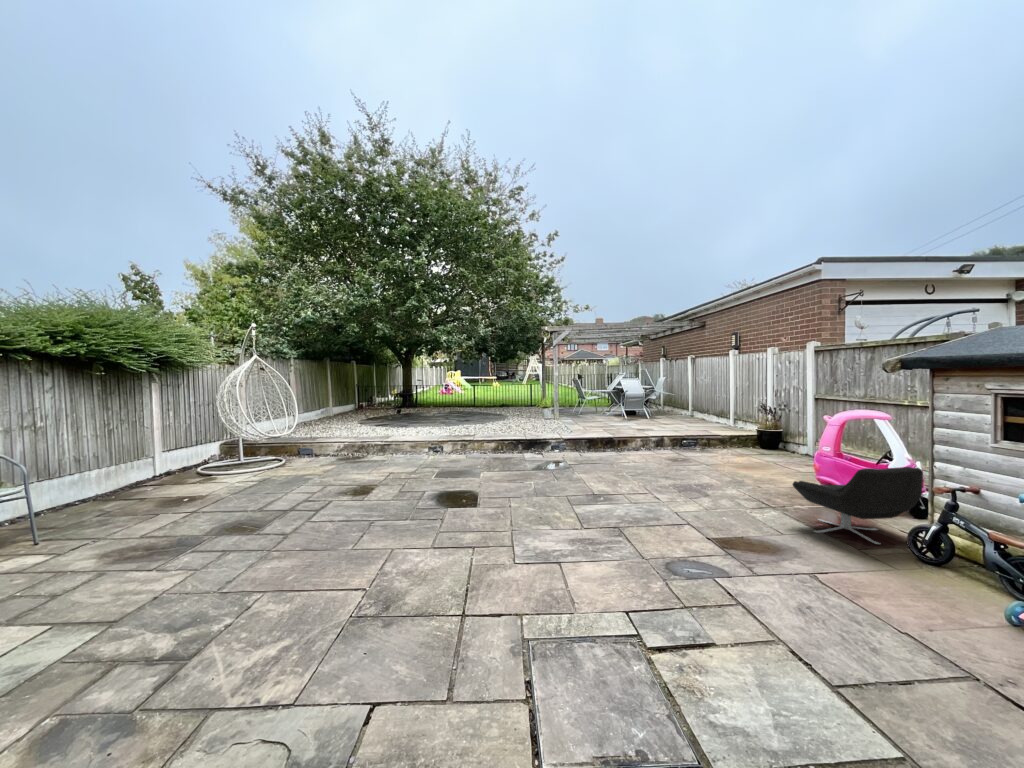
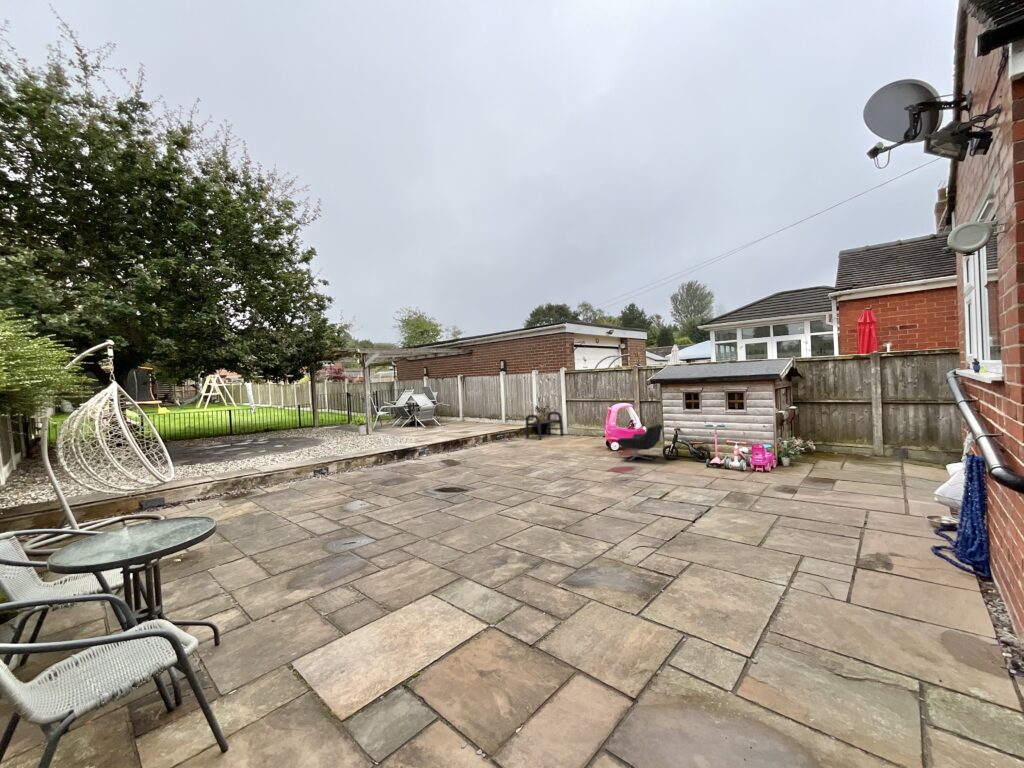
bench: none [733,415,805,459] -> present [526,411,563,440]

